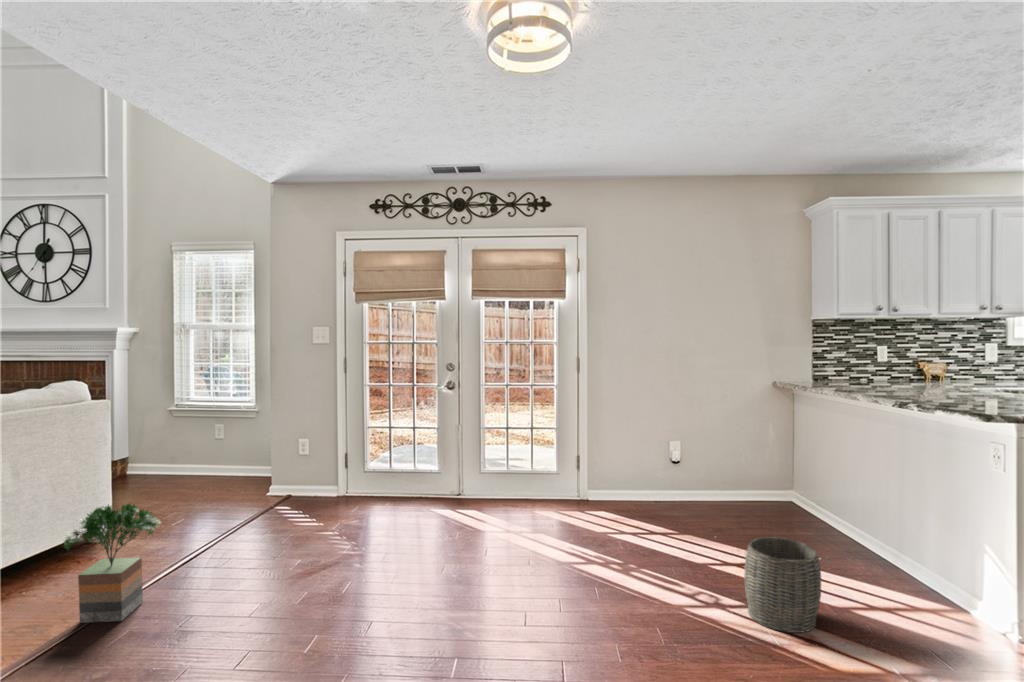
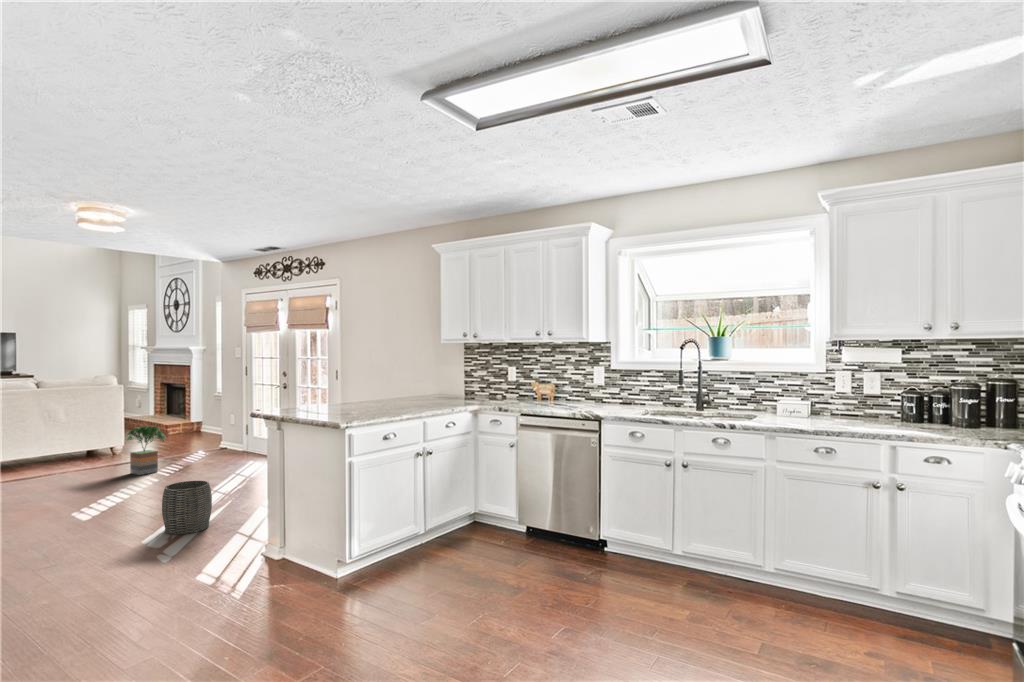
potted tree: present [64,504,160,623] -> present [127,426,166,475]

